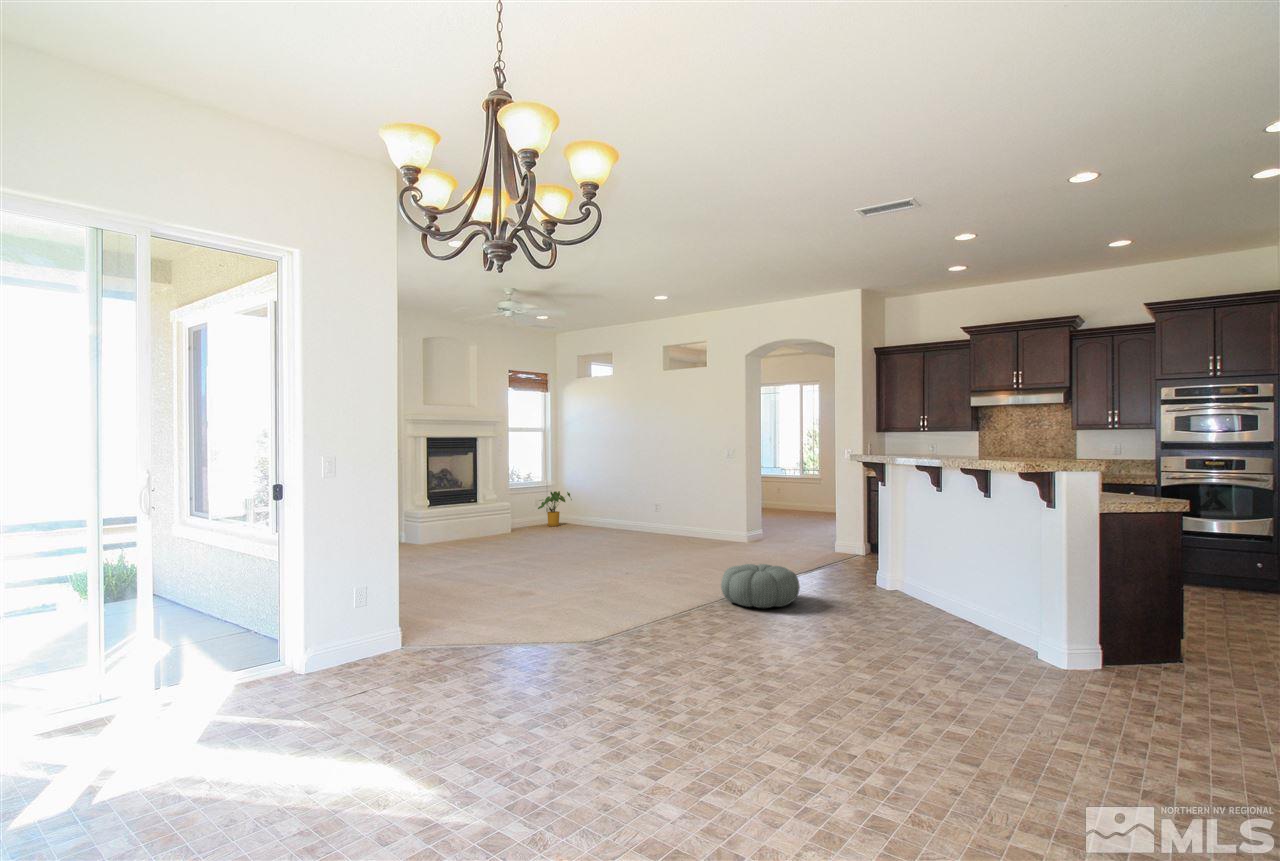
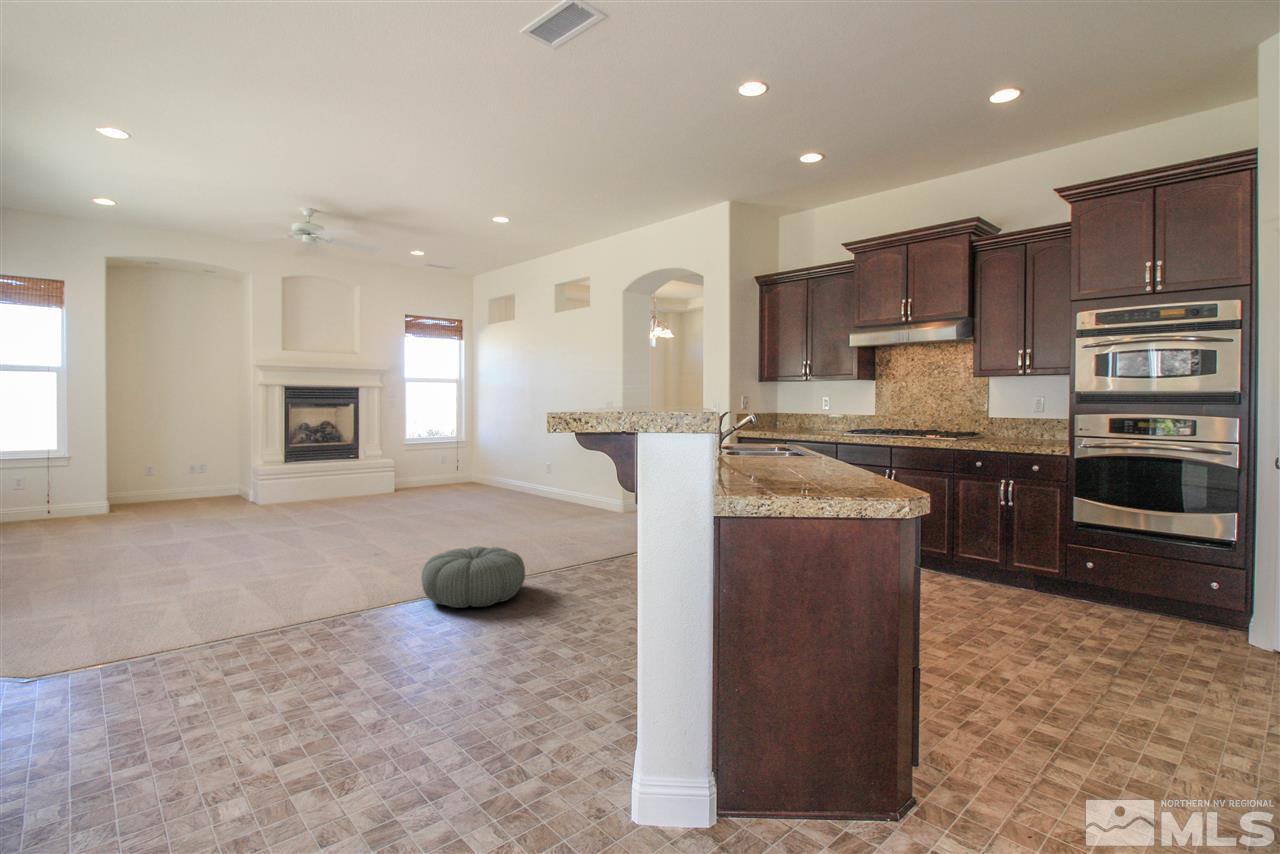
house plant: present [538,491,572,526] -> none [442,447,482,485]

